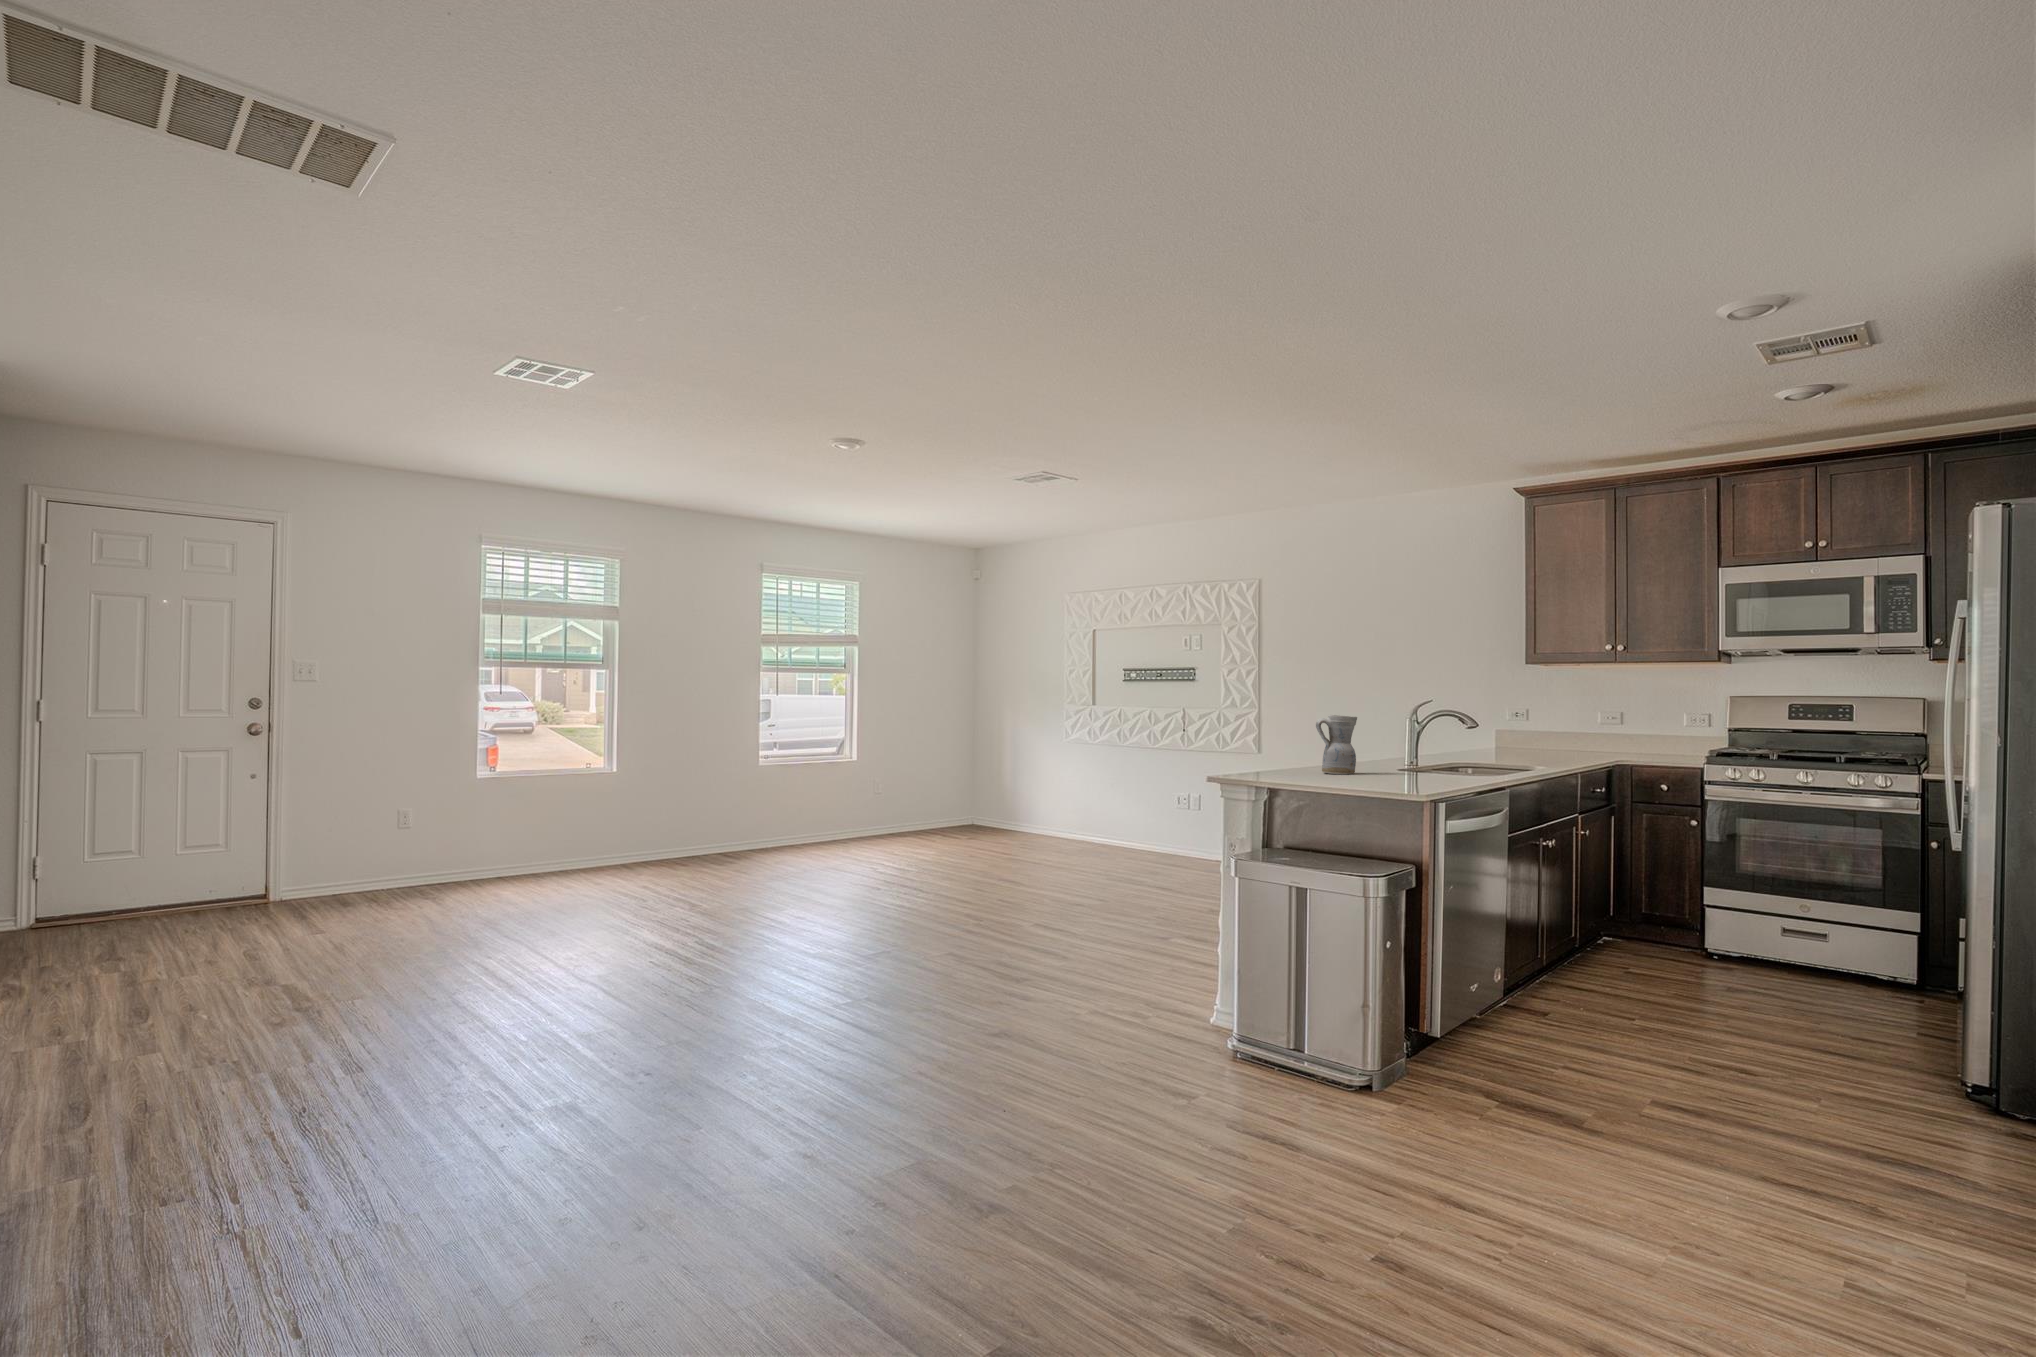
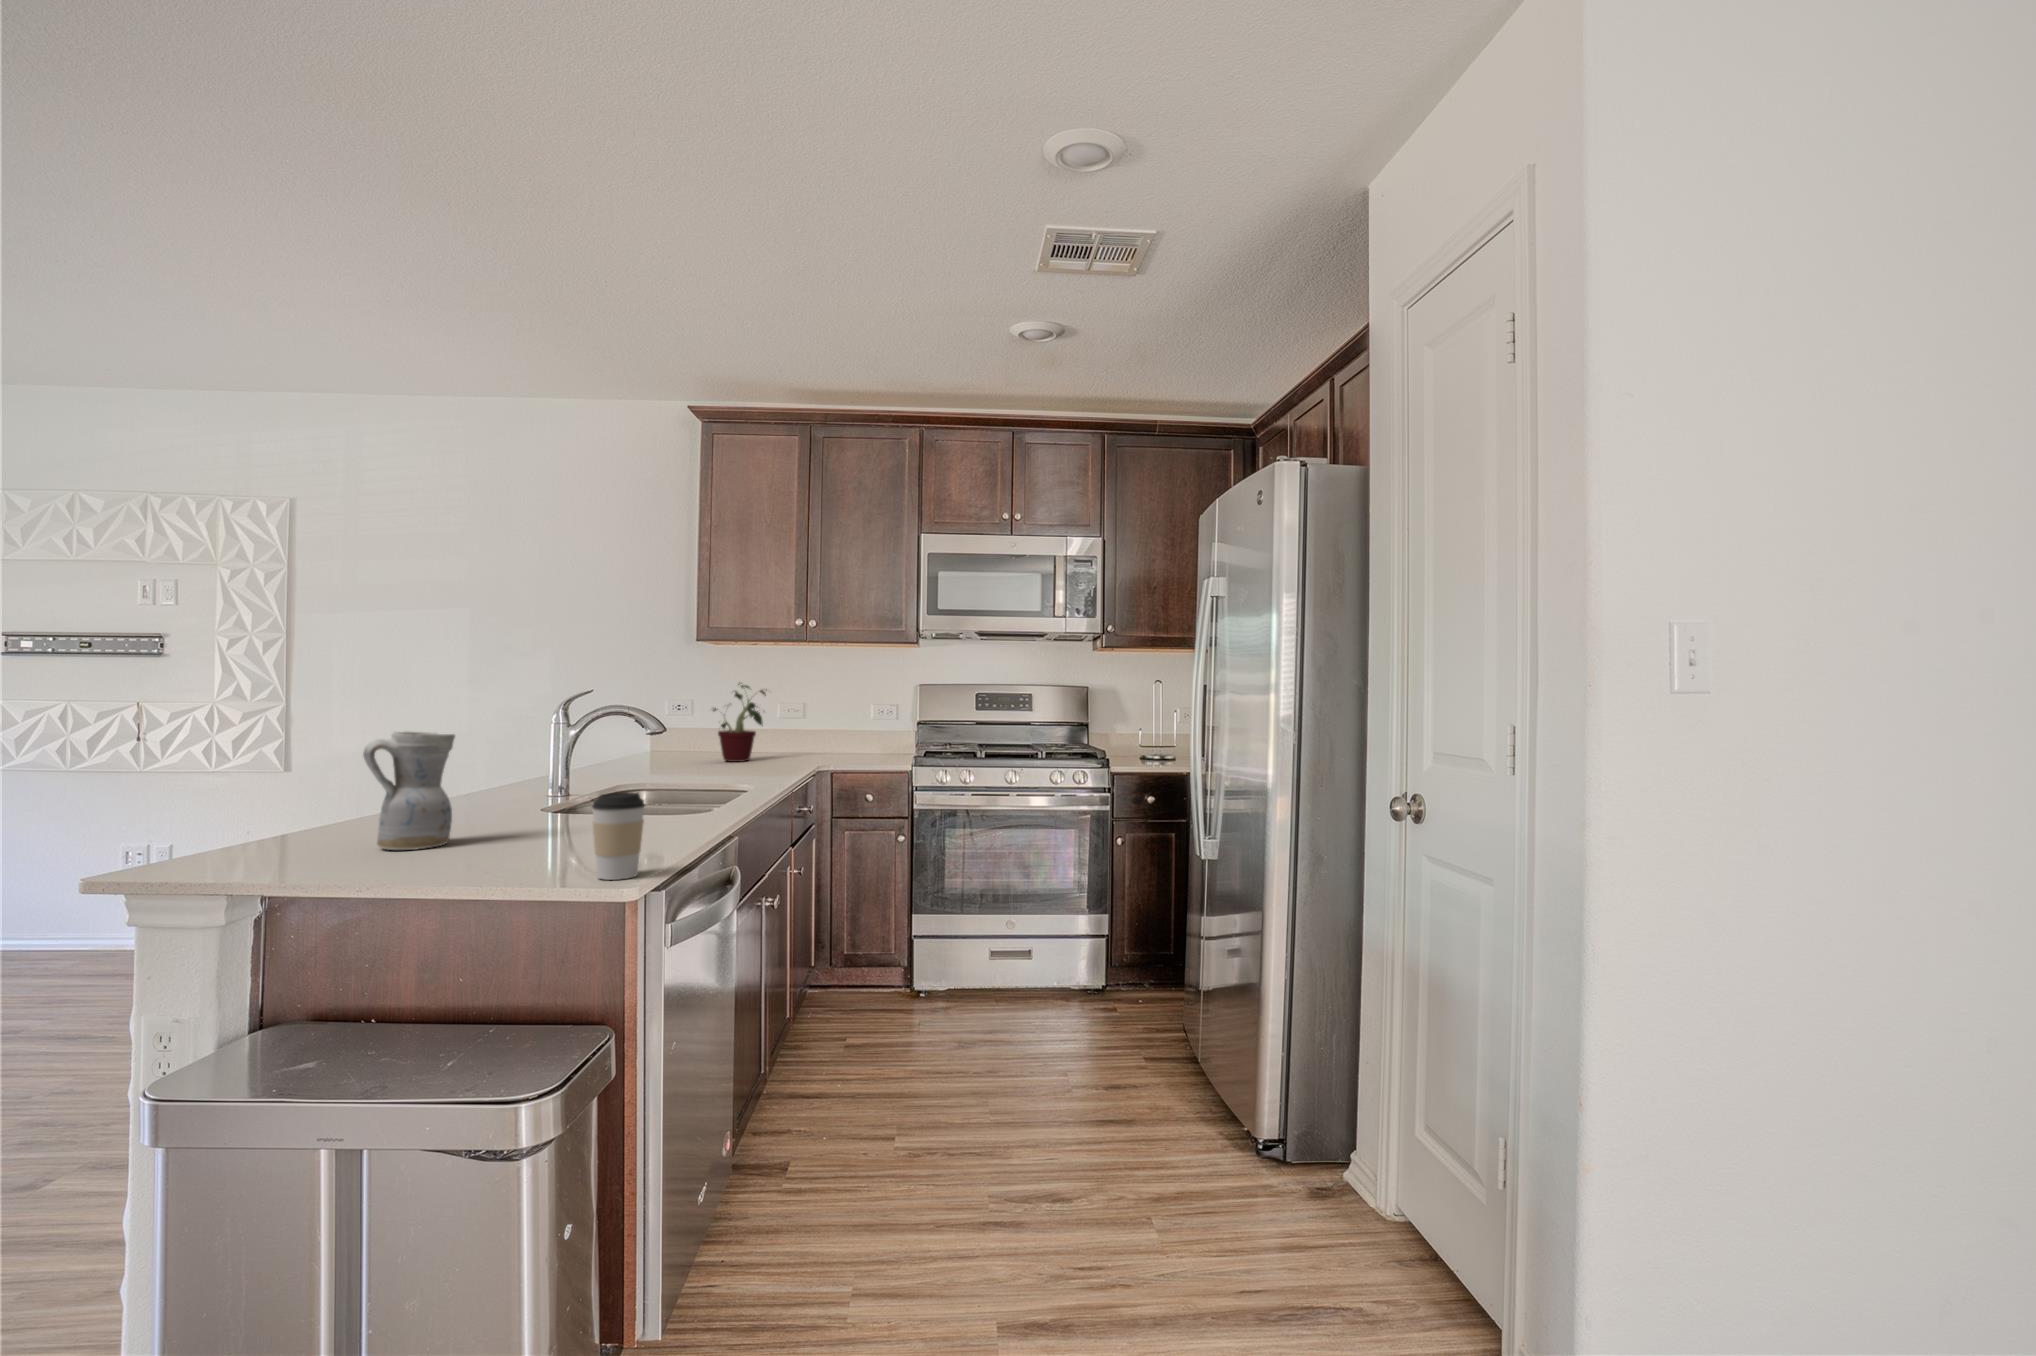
potted plant: none [1533,695,1587,757] -> present [713,683,767,762]
coffee cup: none [1420,743,1447,785] -> present [592,793,645,880]

